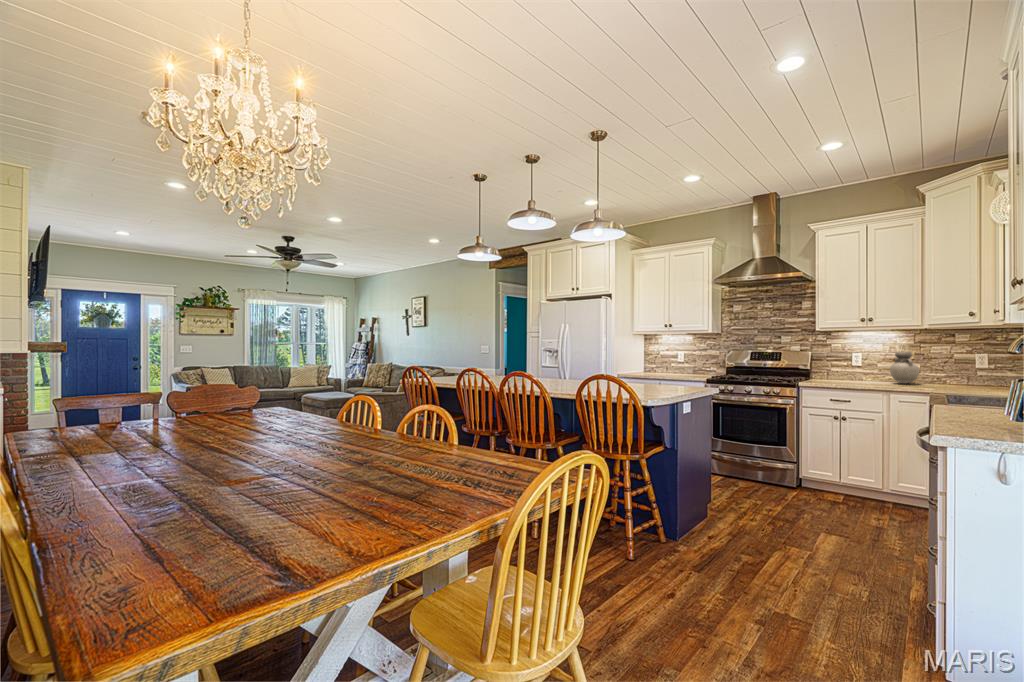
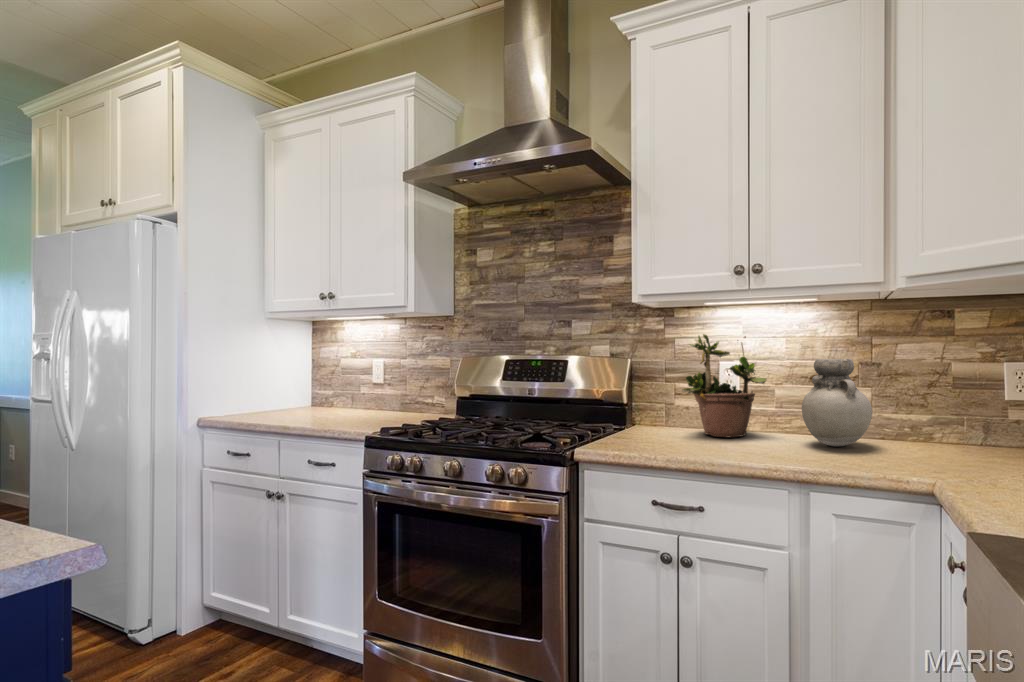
potted plant: none [837,339,875,381] -> present [682,334,766,437]

